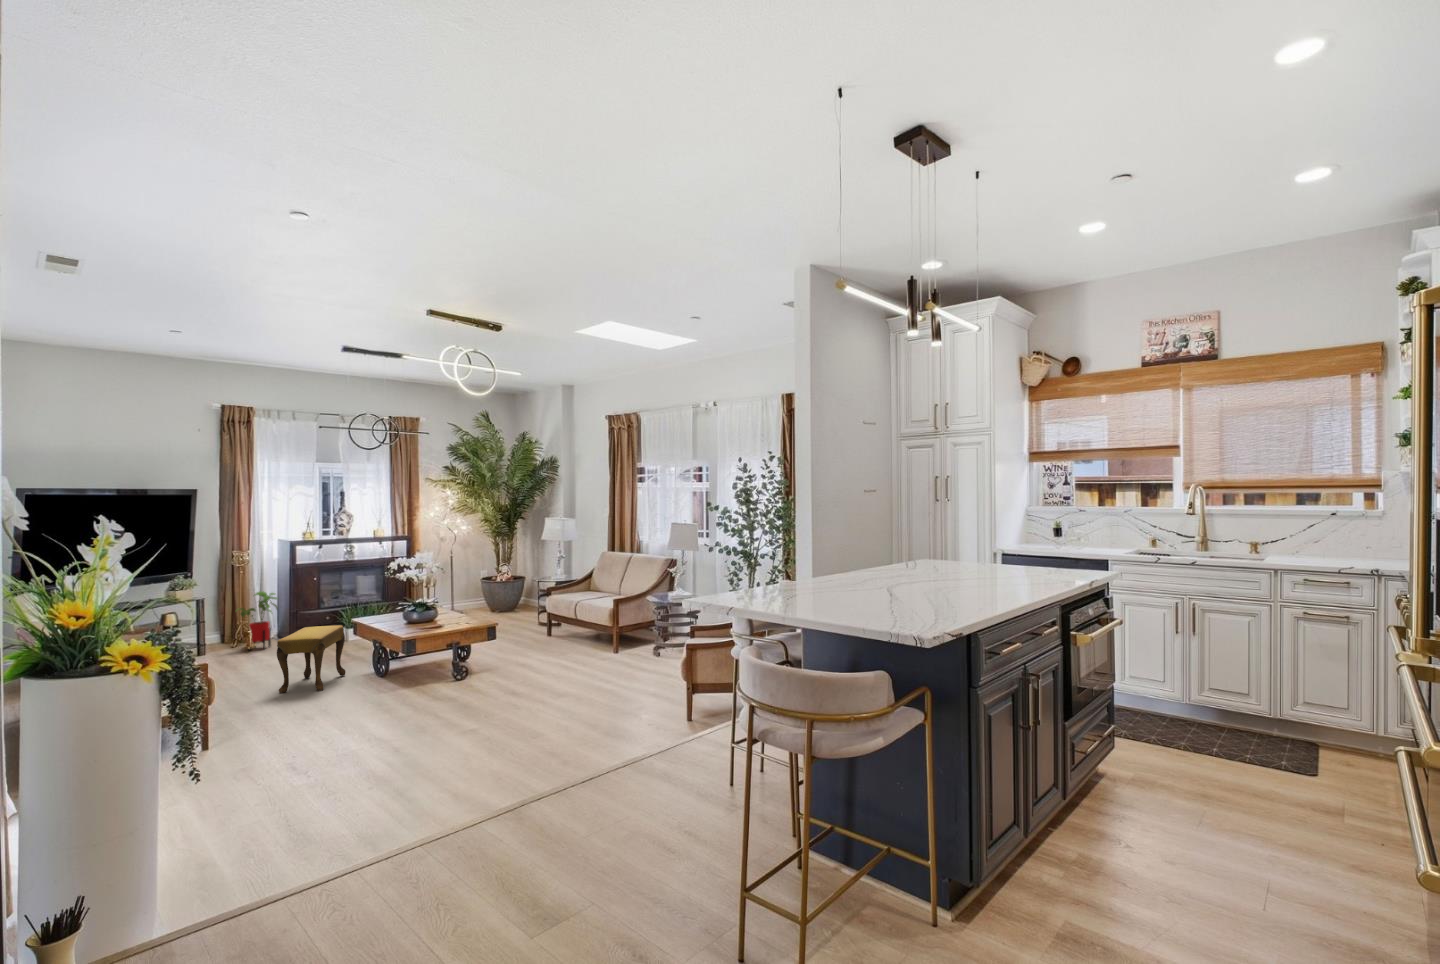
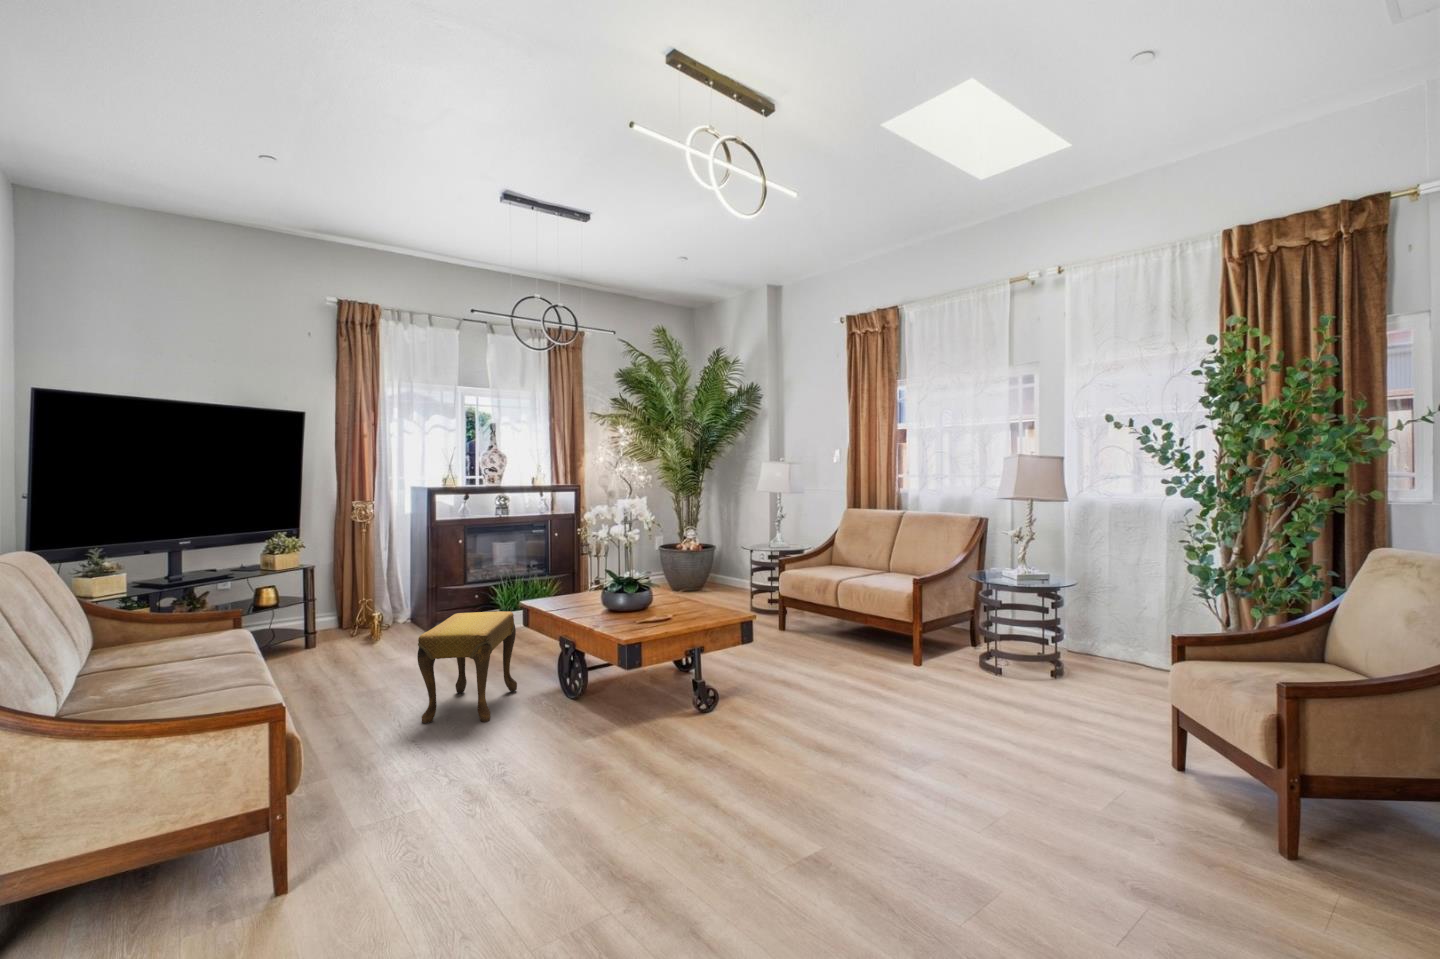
house plant: present [238,591,278,650] -> none [357,558,413,640]

